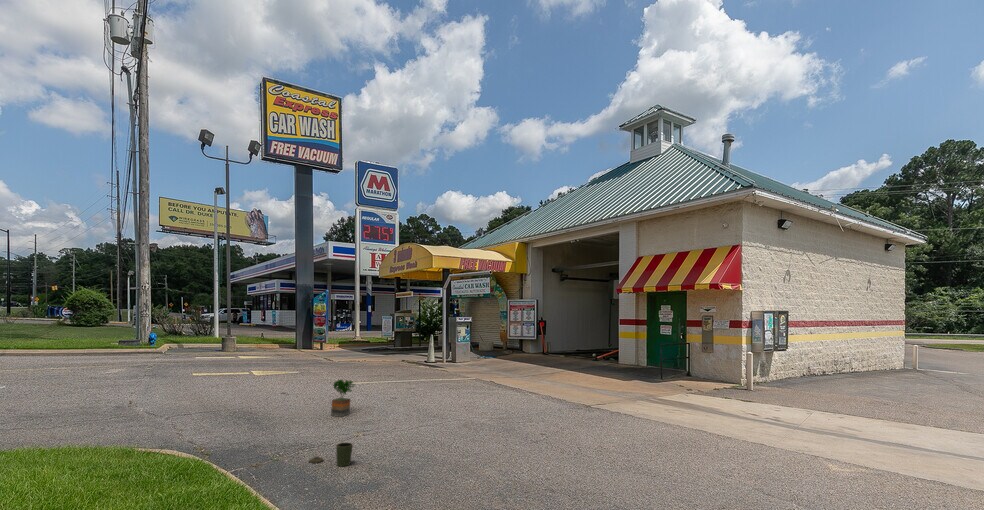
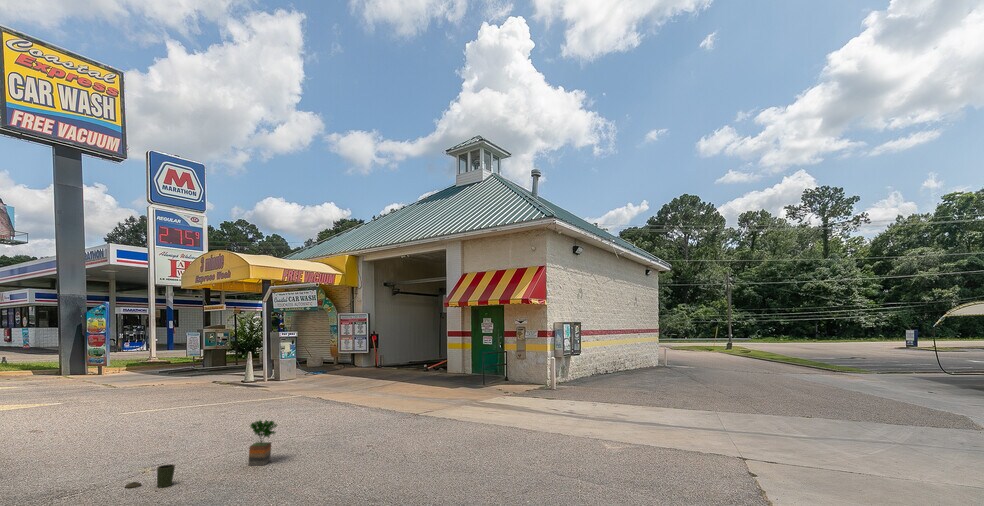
potted tree: present [331,380,354,417] -> present [248,420,277,465]

